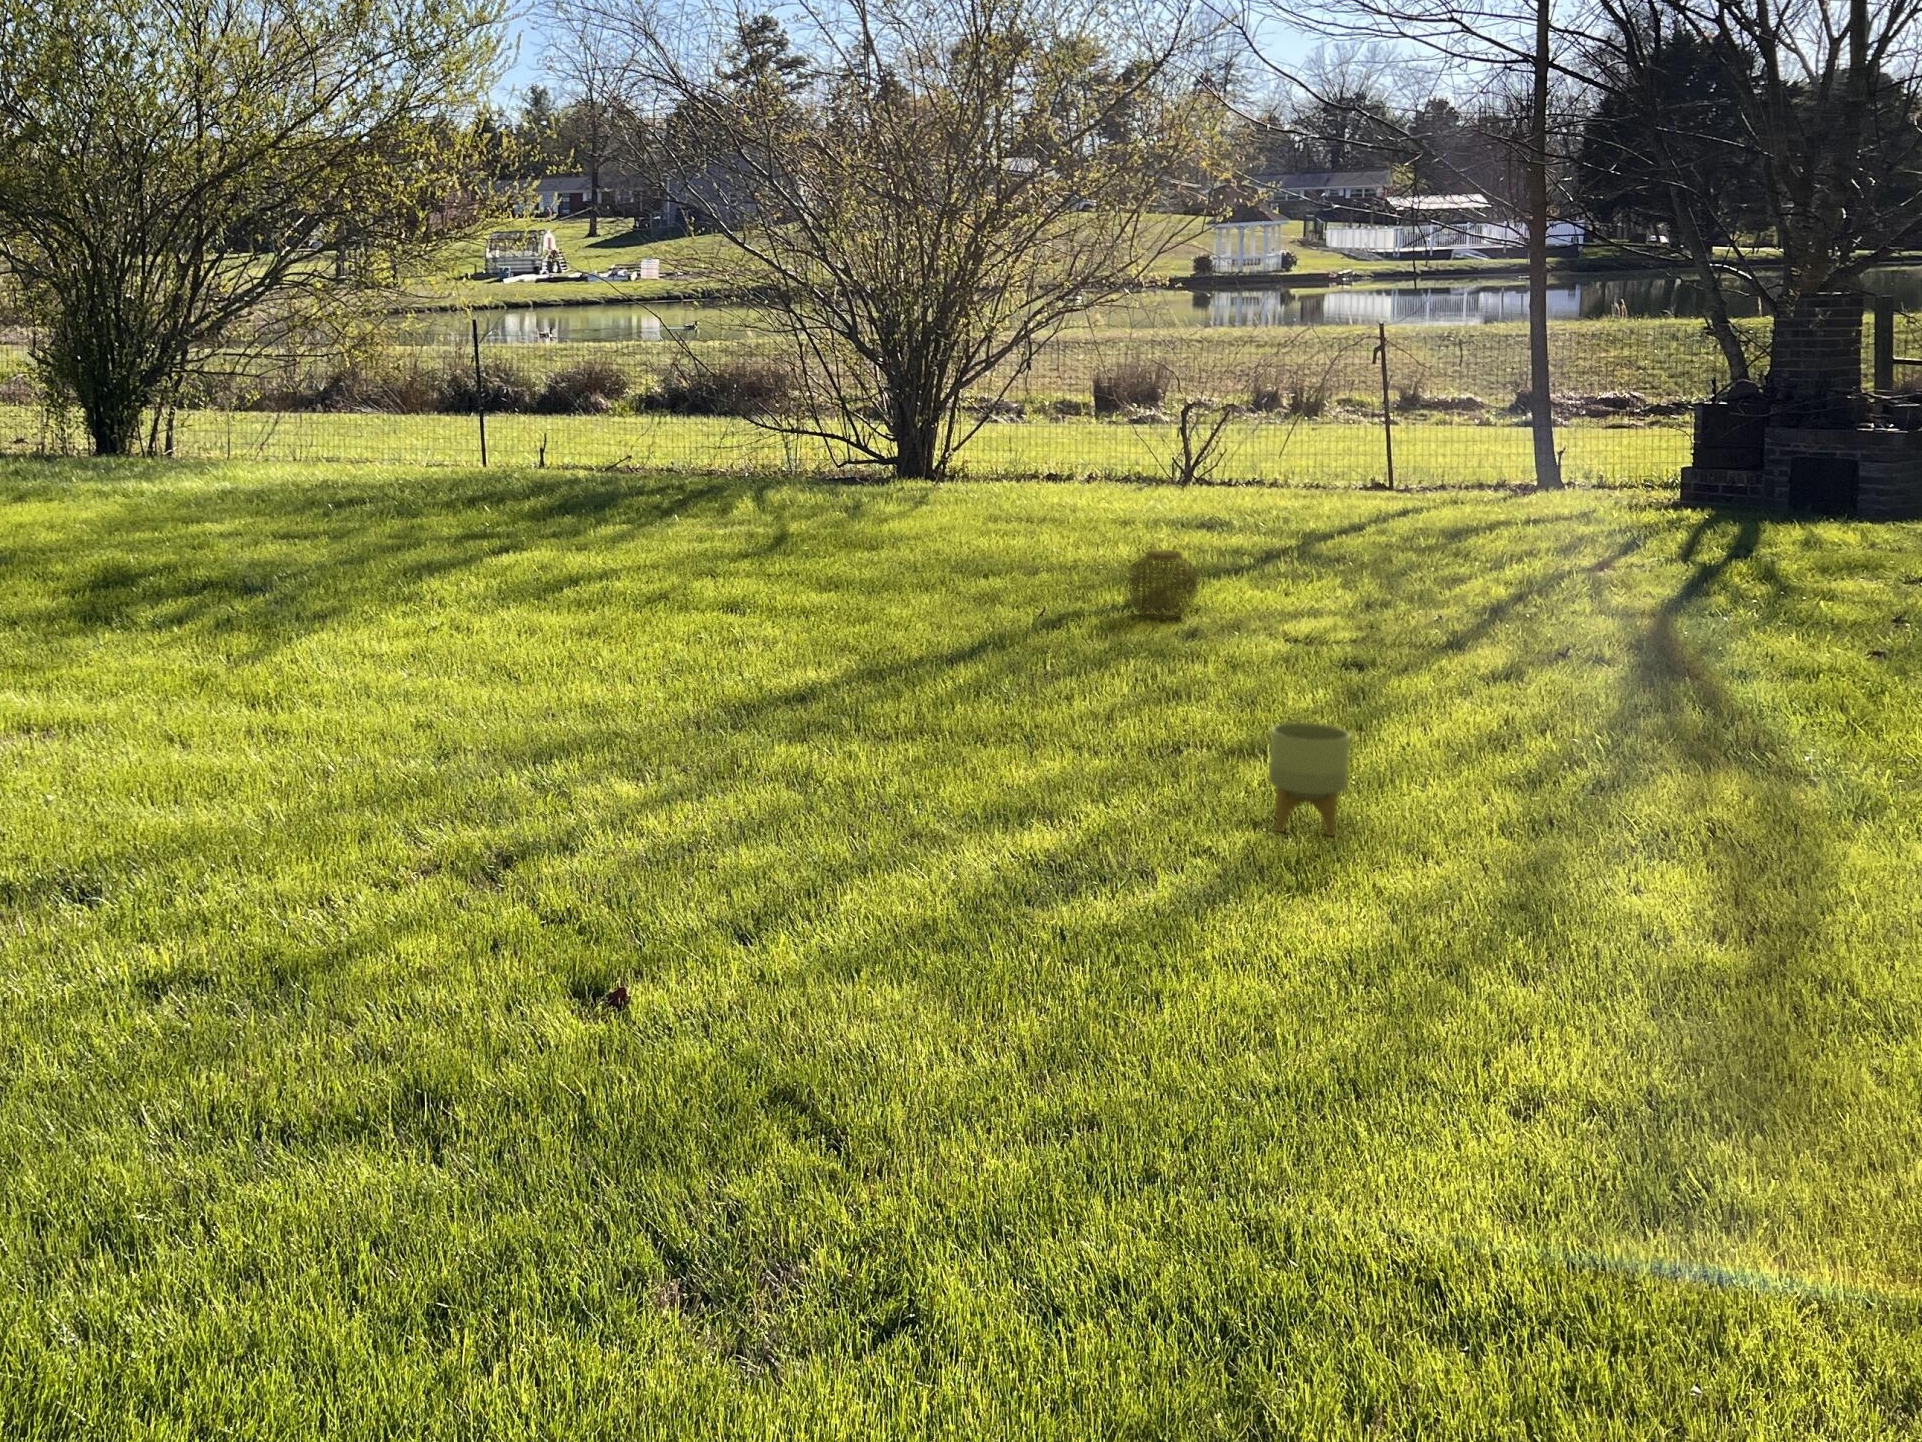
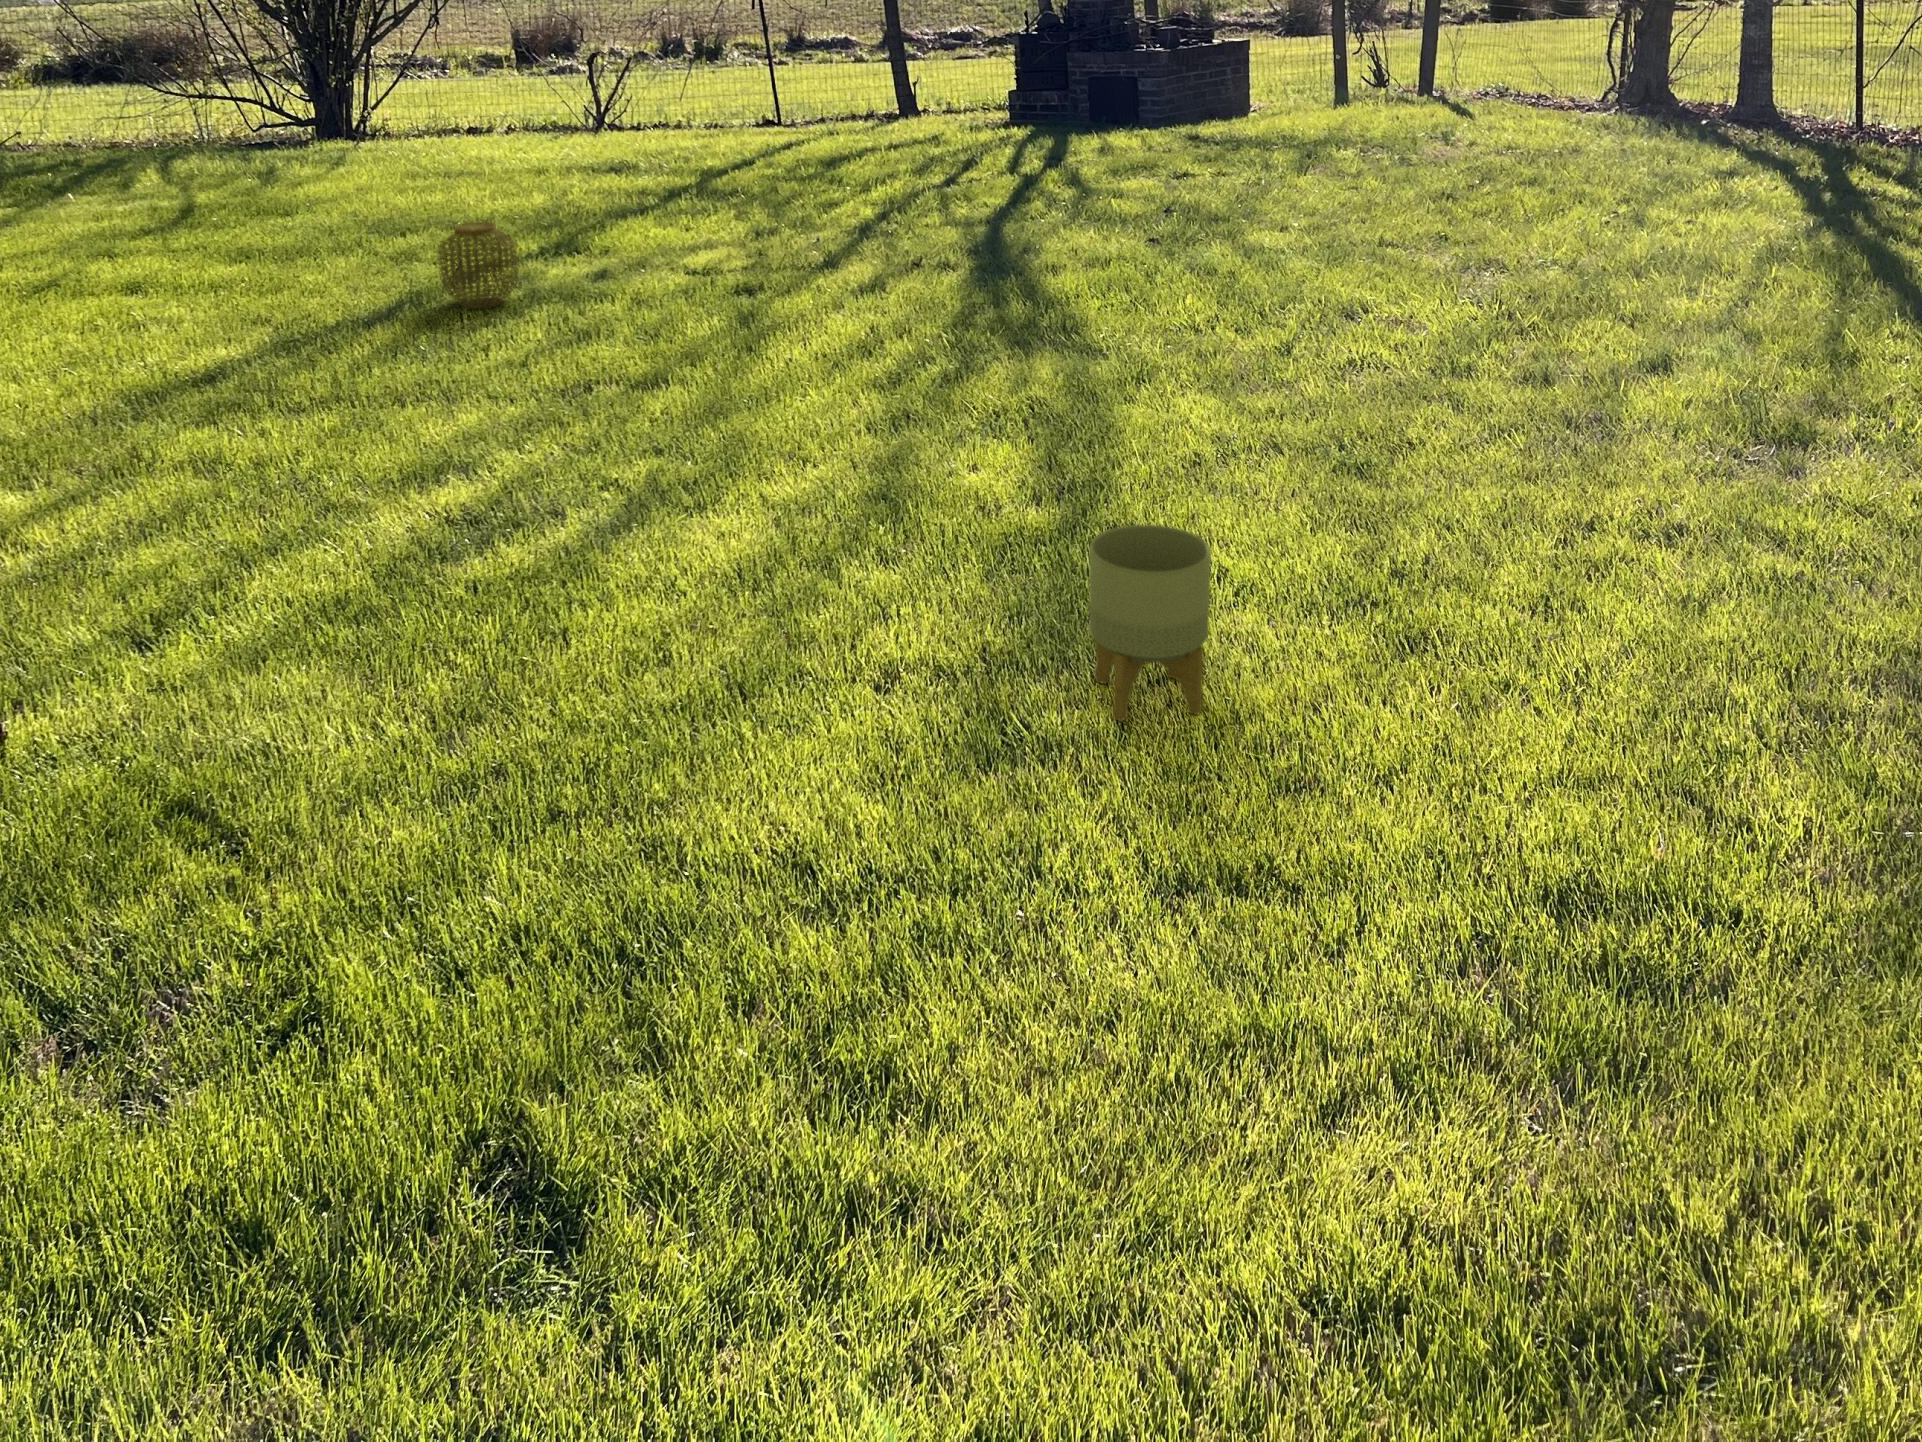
planter: present [1268,723,1350,836] -> present [1089,524,1211,721]

